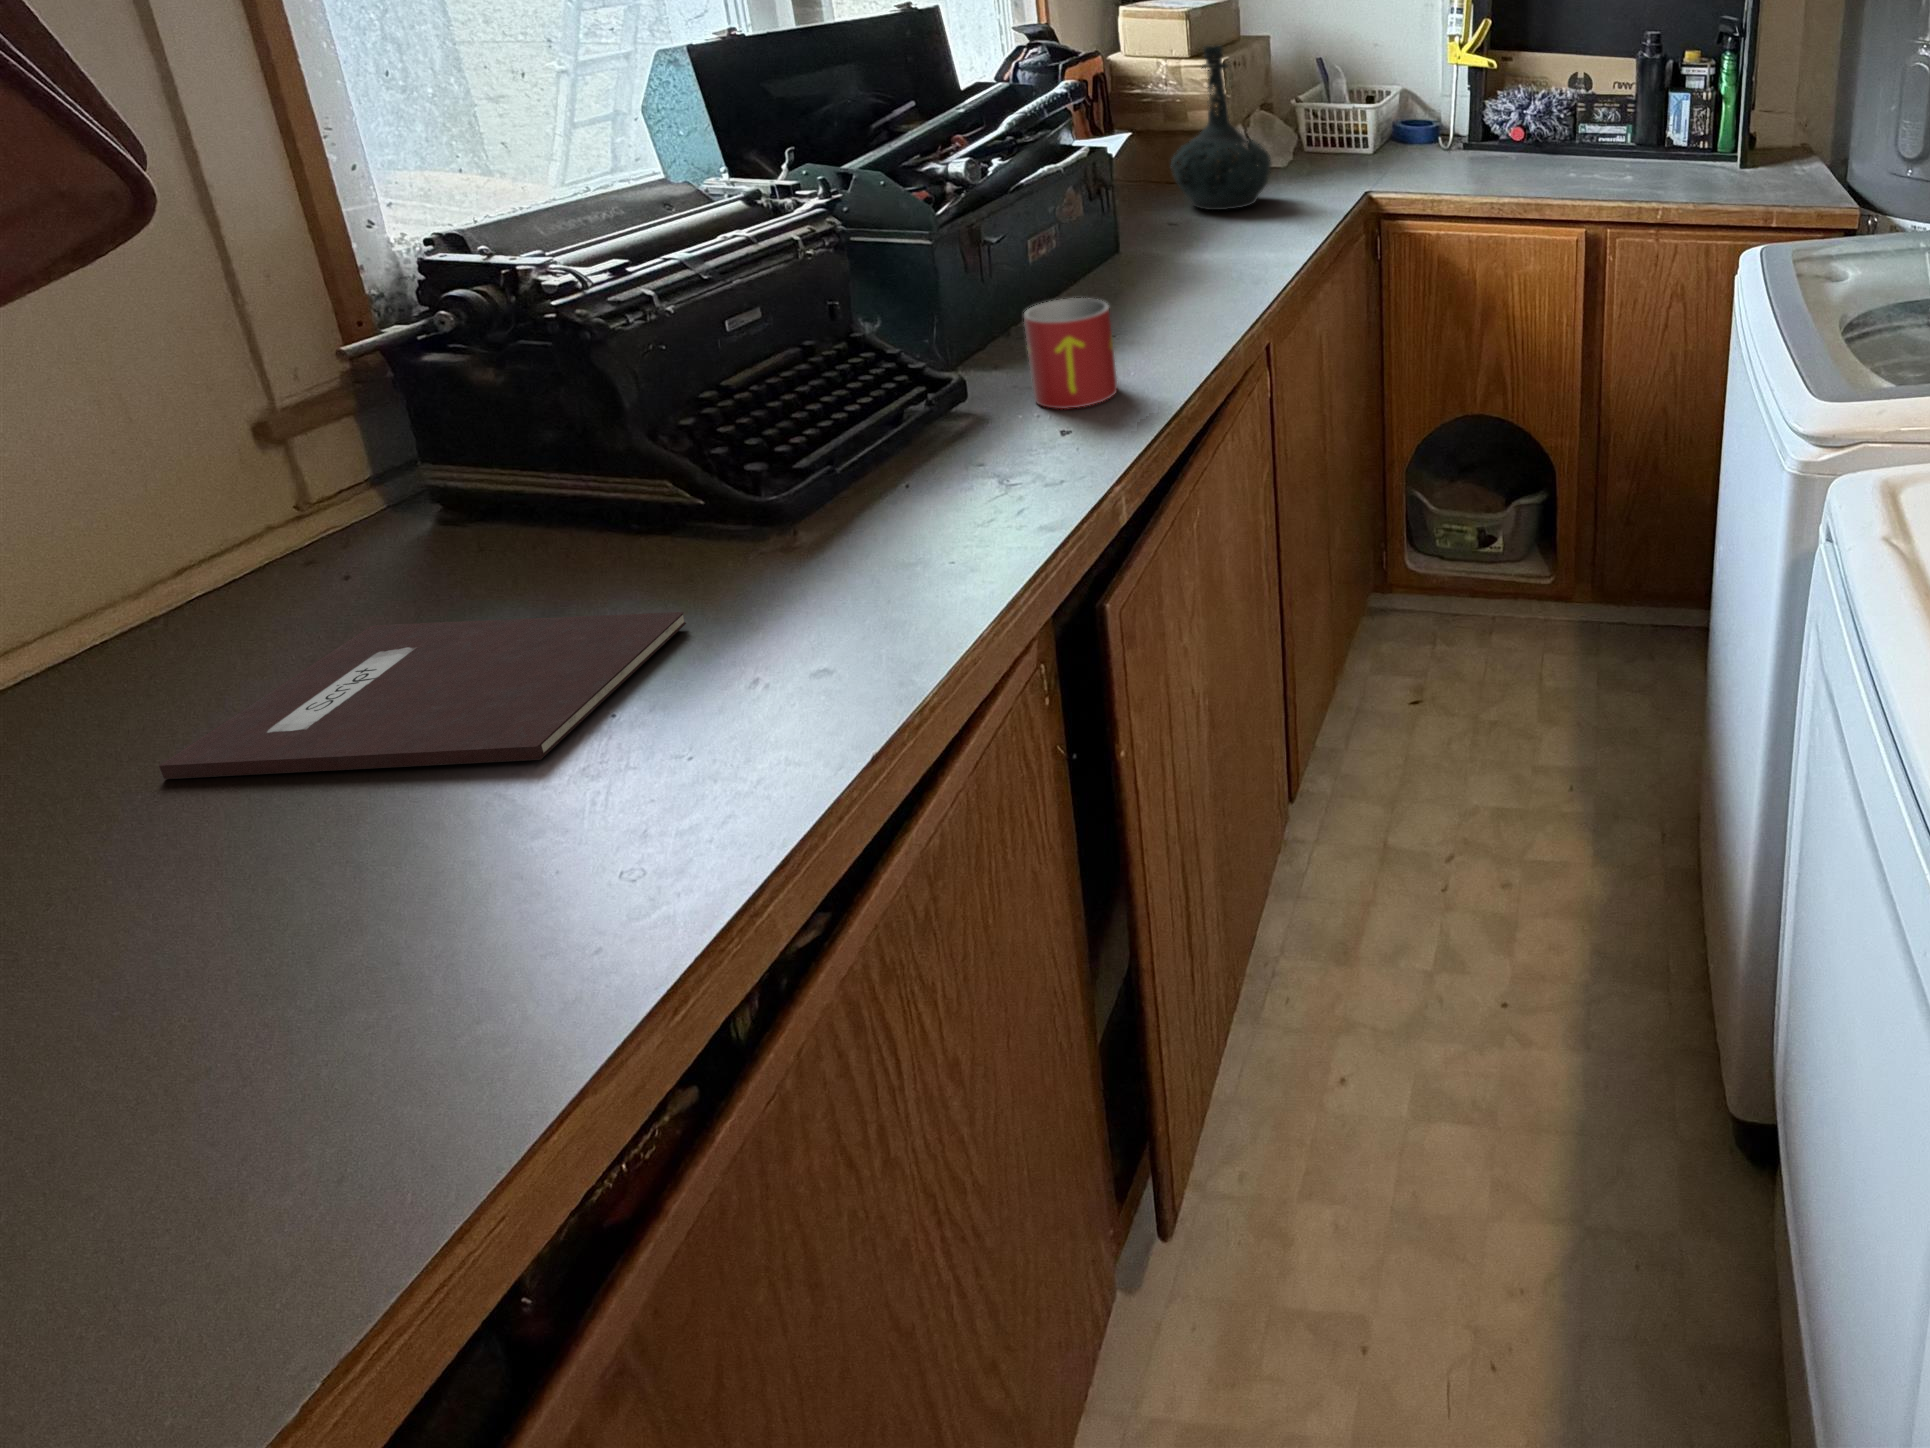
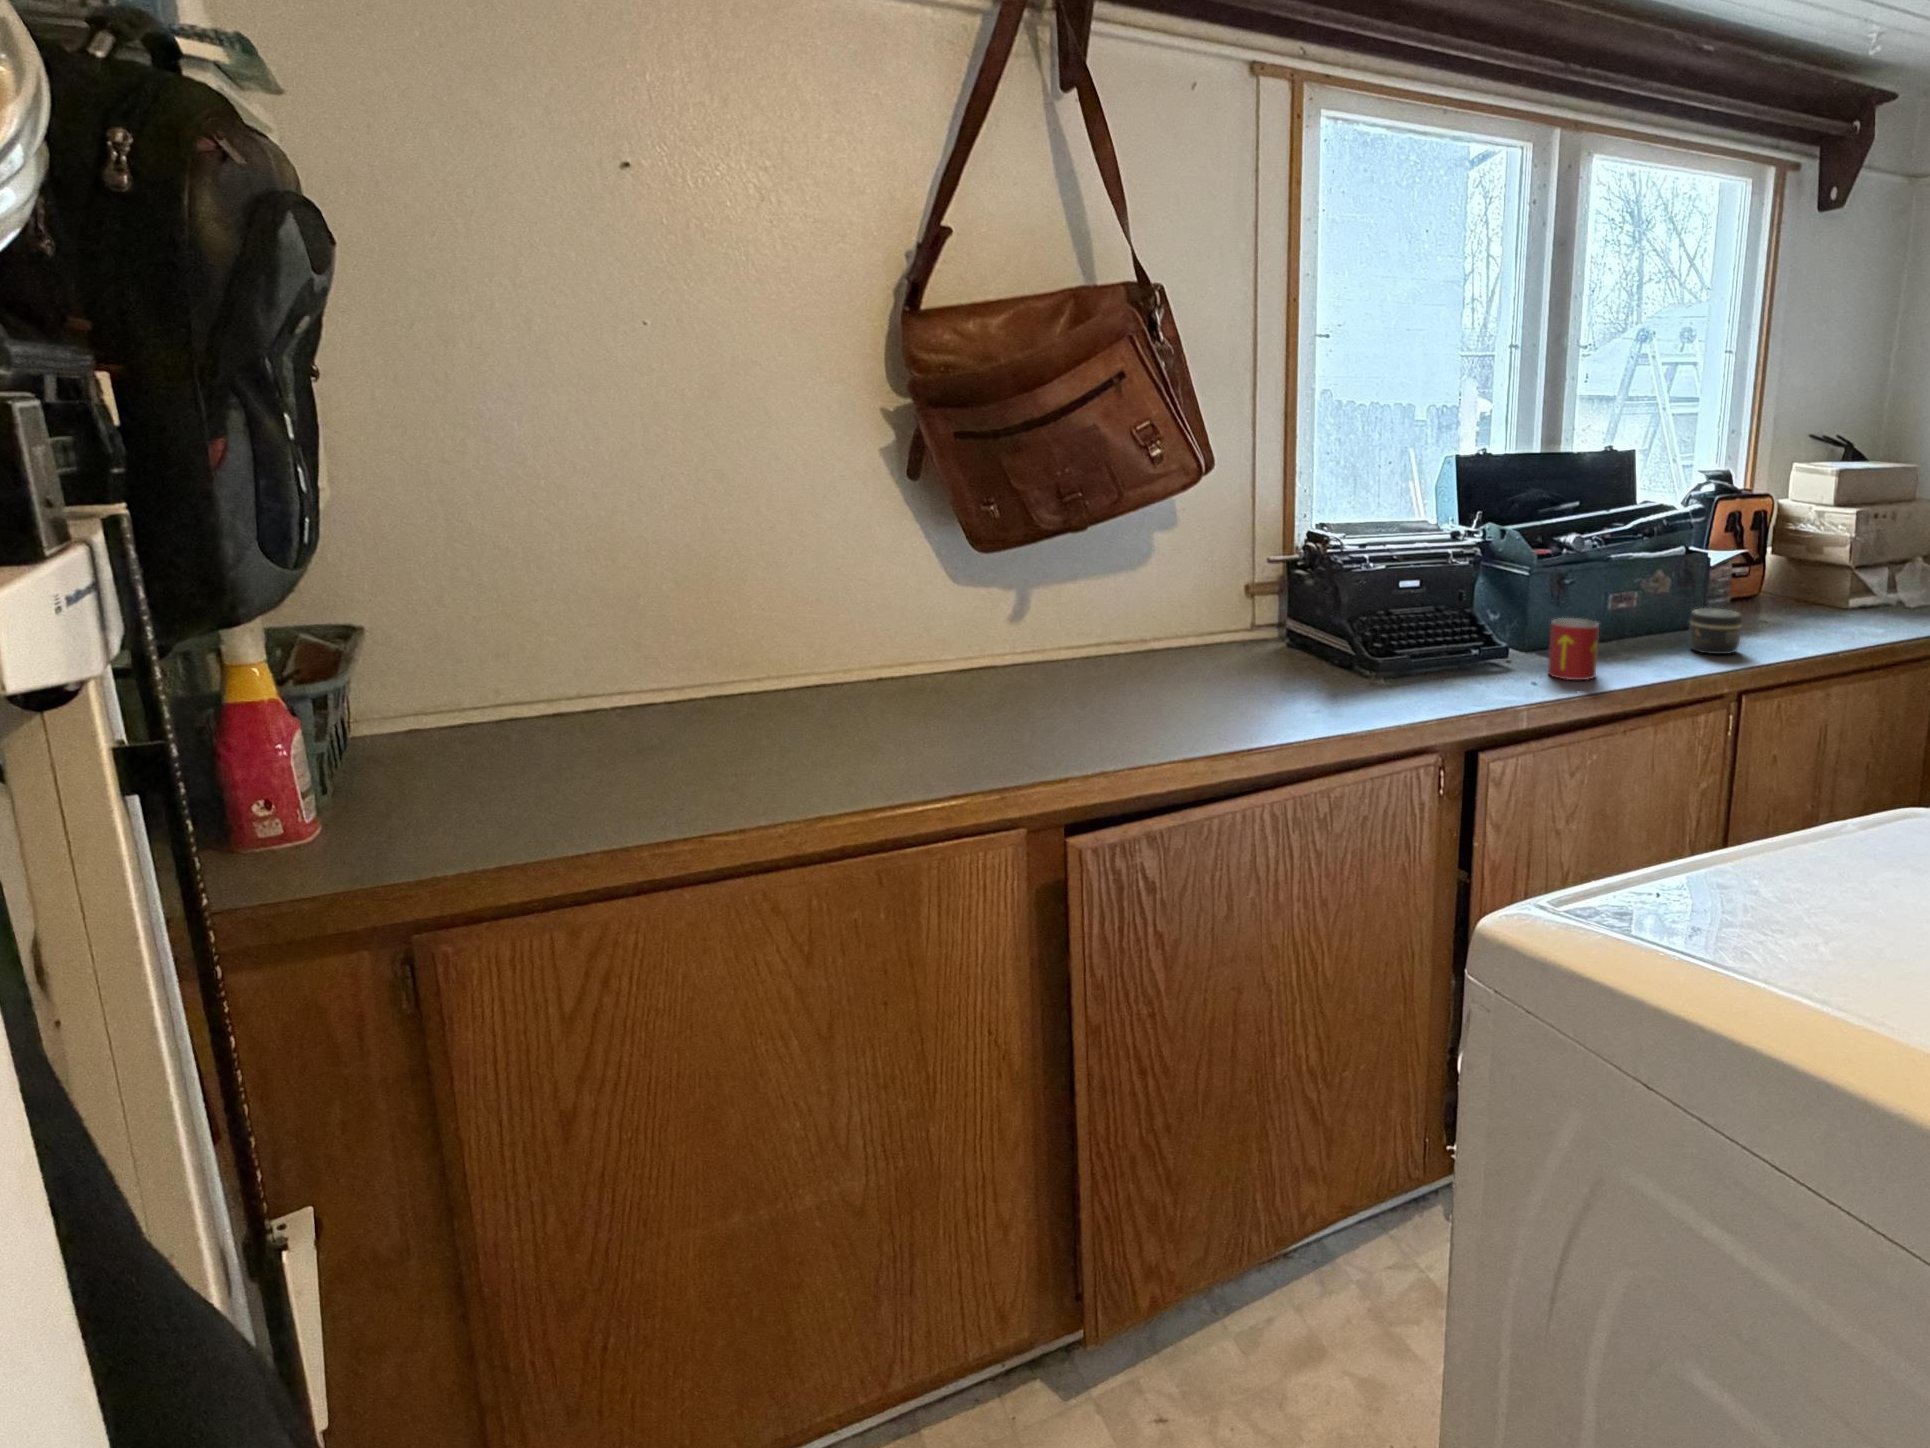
bottle: present [1171,45,1271,210] -> none [1784,495,1866,621]
jar: none [1148,227,1224,296] -> present [1689,608,1742,654]
notebook: present [159,612,686,779] -> none [1180,666,1330,709]

